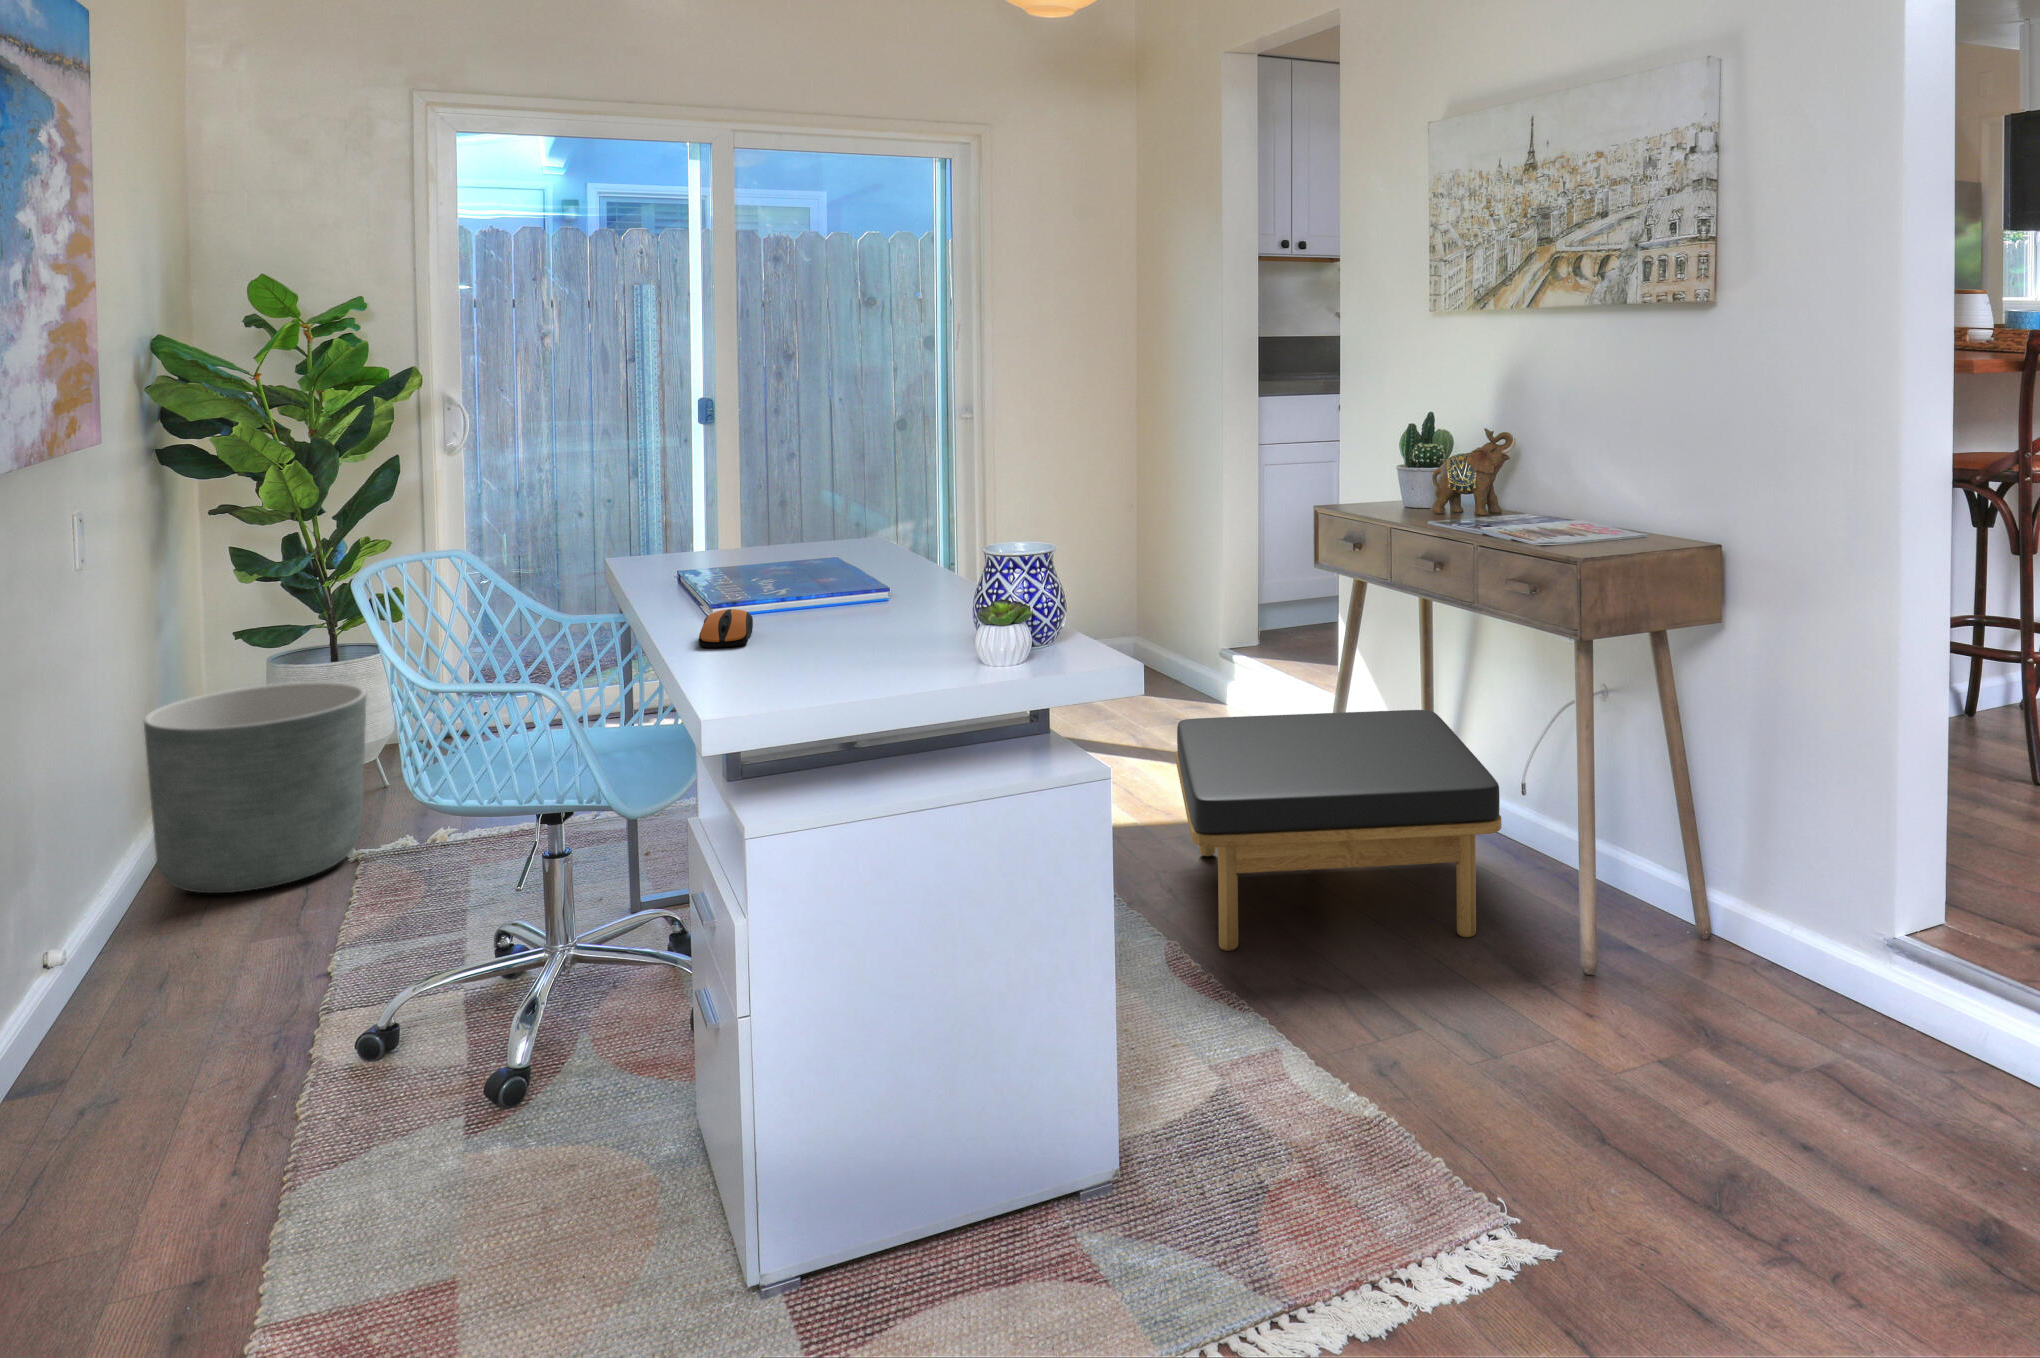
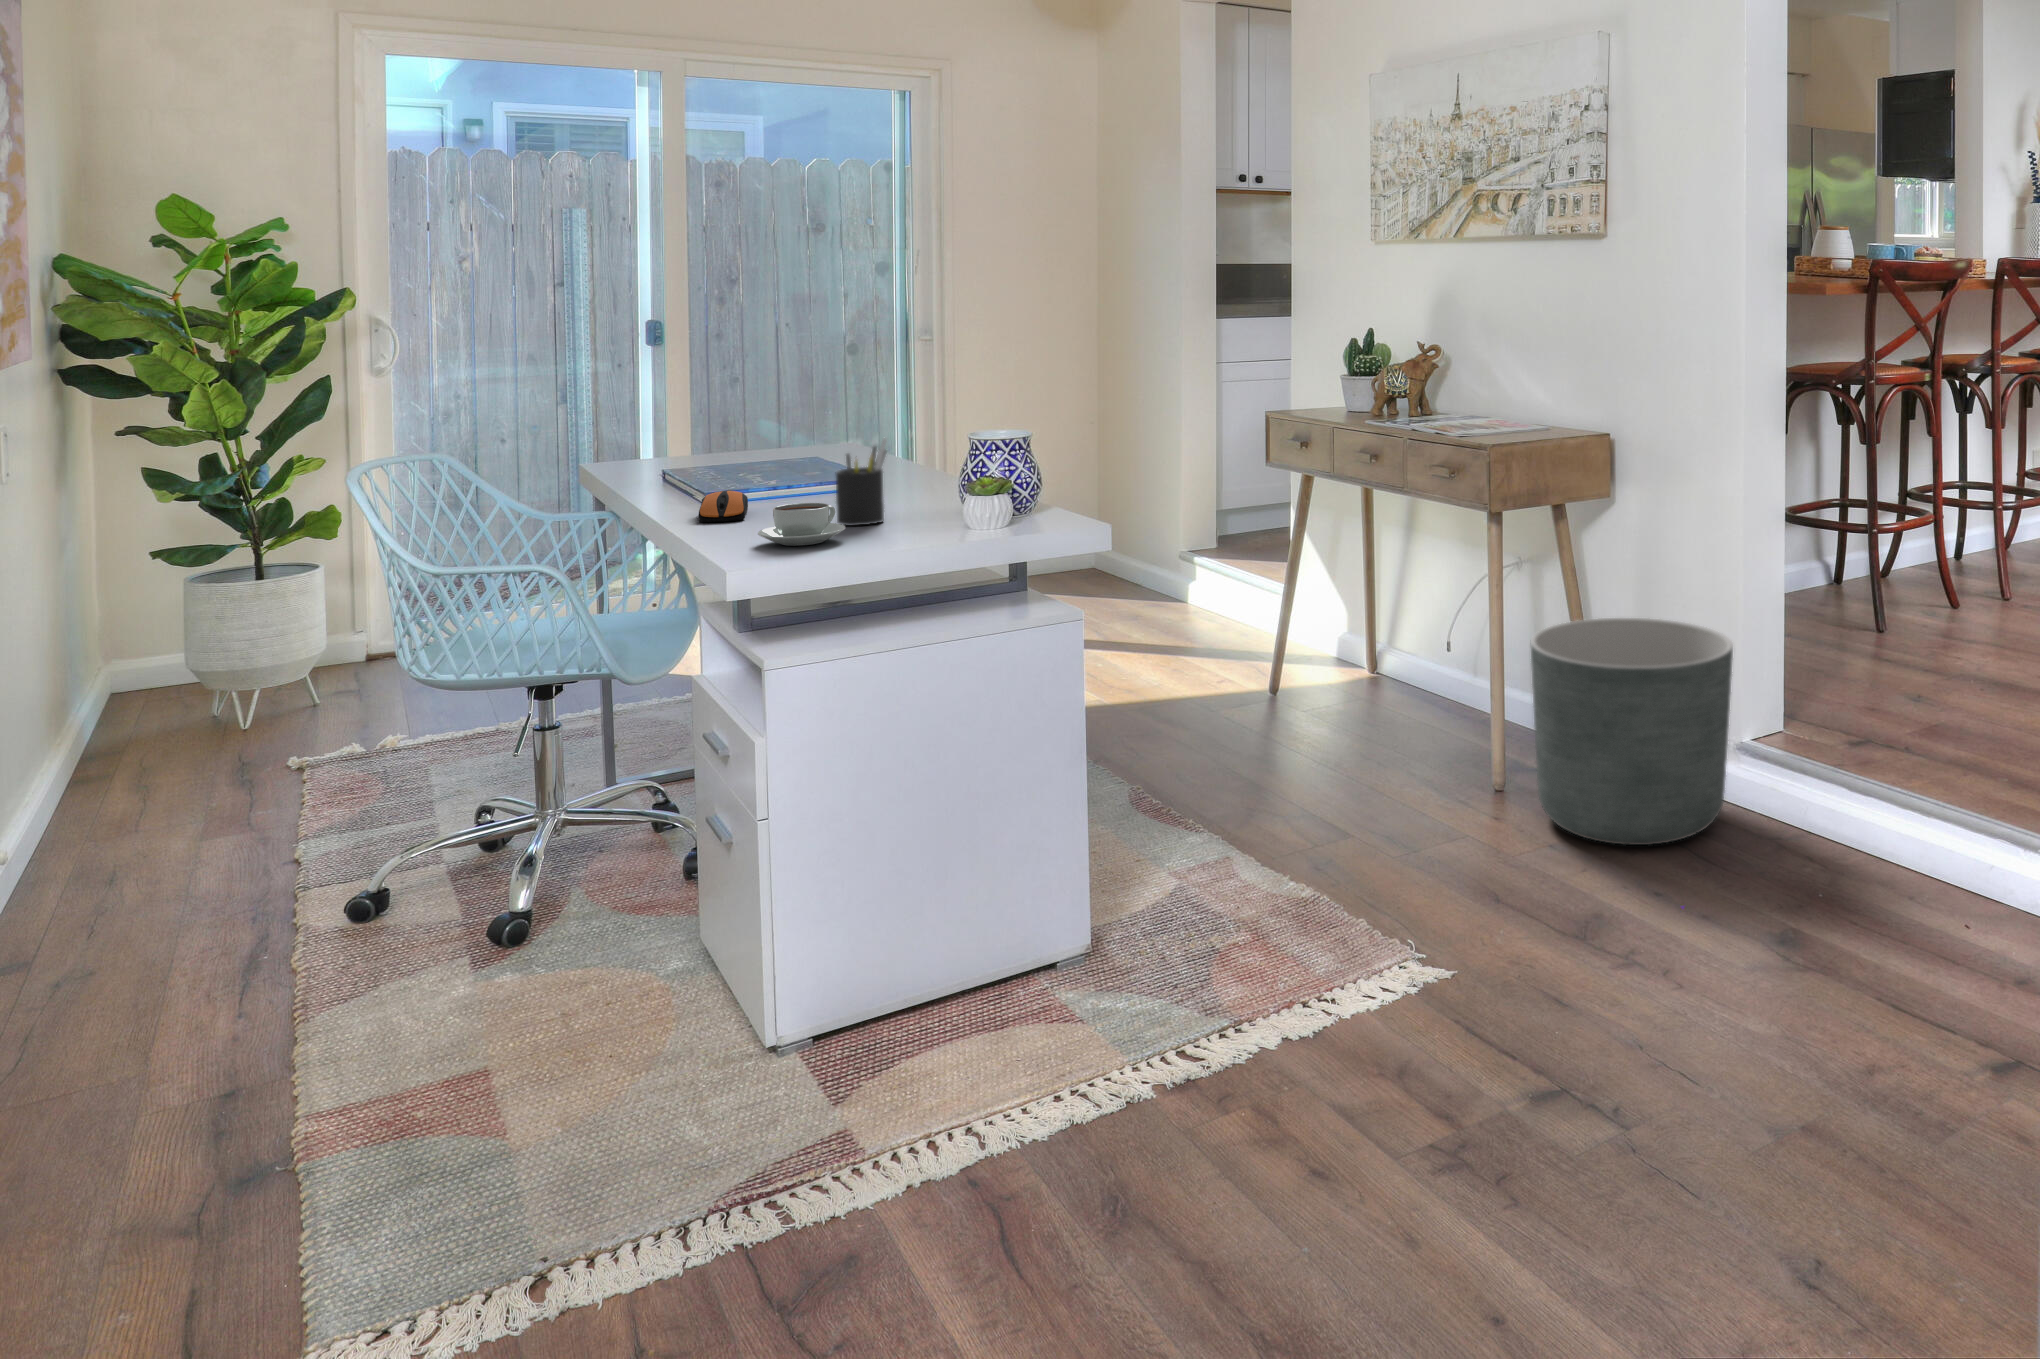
pen holder: none [841,556,898,657] -> present [836,438,887,526]
coffee cup: none [752,635,848,687] -> present [758,503,846,546]
planter: present [144,682,366,893] -> present [1531,618,1733,845]
ottoman: present [1176,710,1501,951] -> none [1140,590,1426,794]

